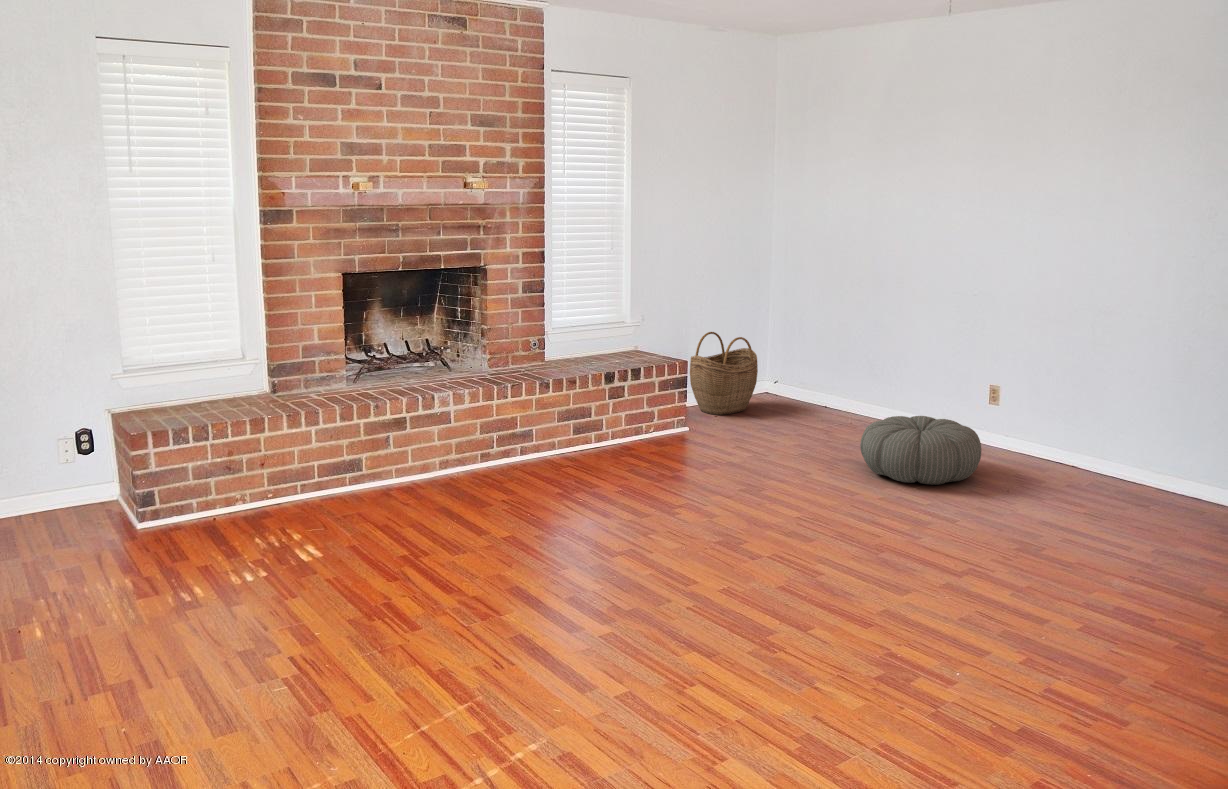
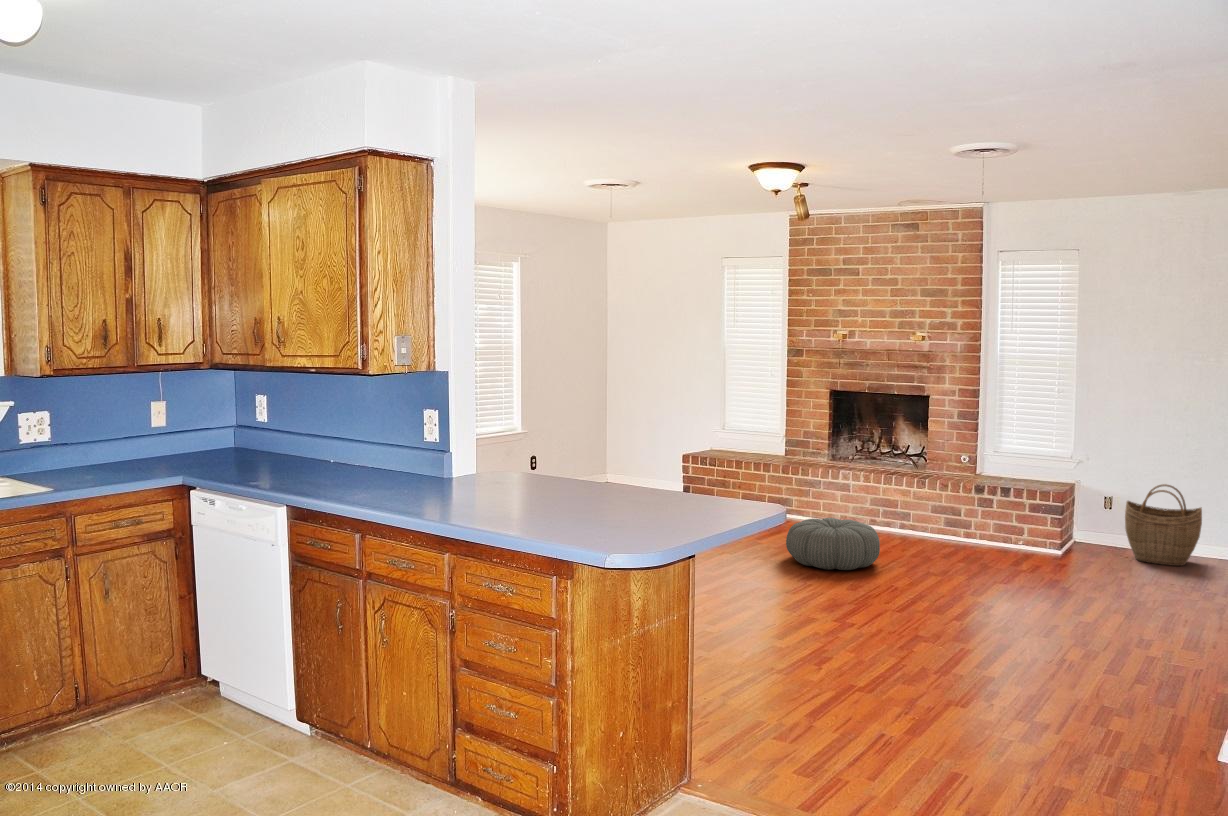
pouf: present [860,416,981,485] -> present [786,518,880,570]

